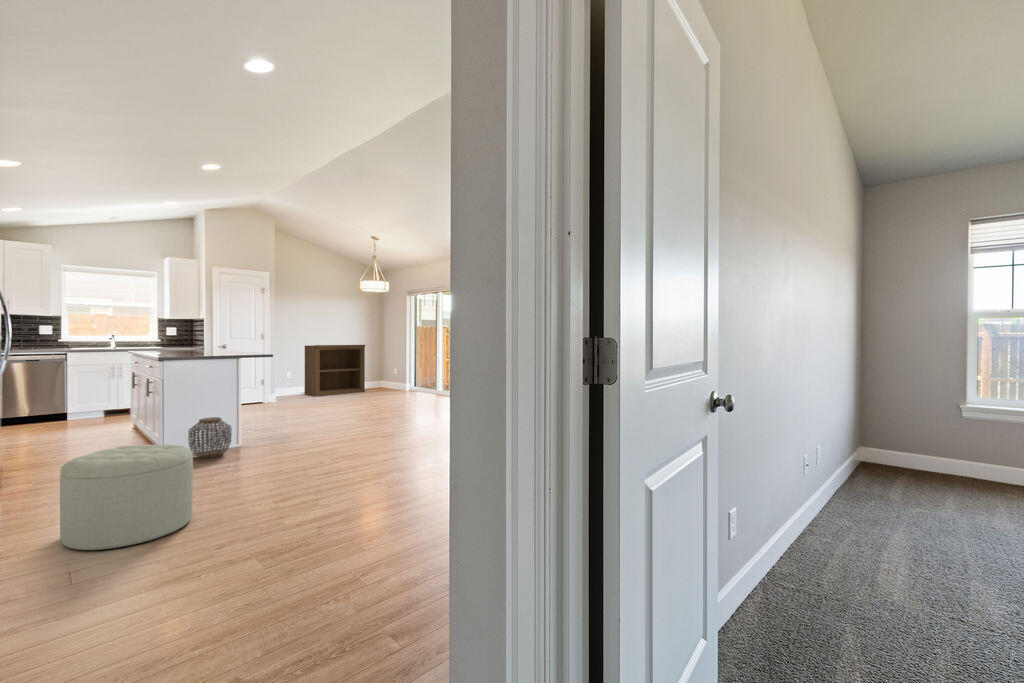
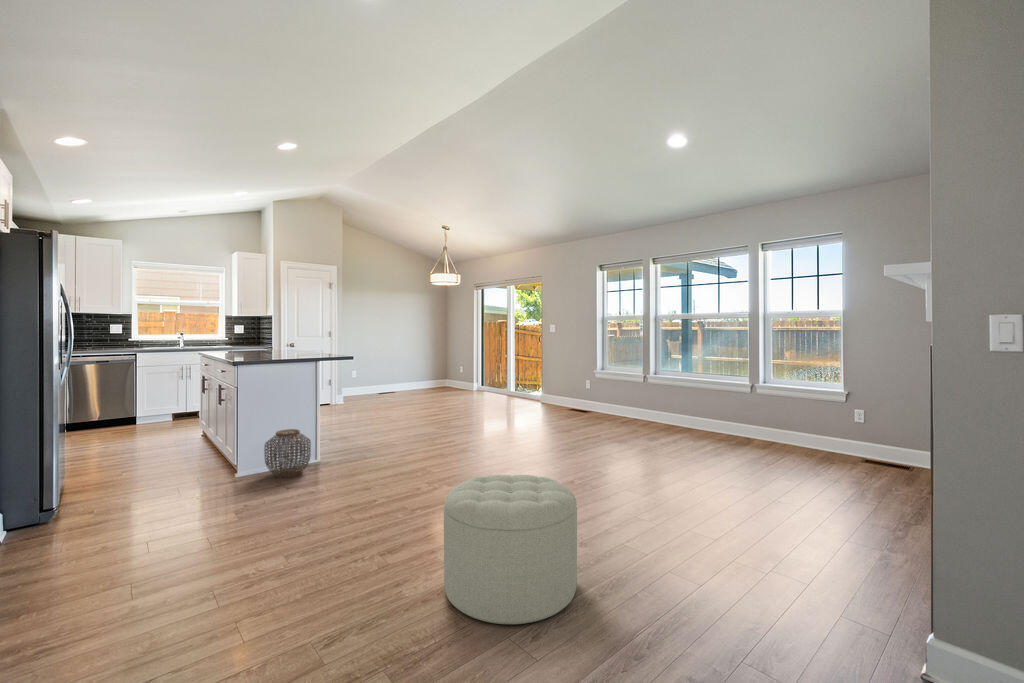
bookshelf: present [304,345,365,396] -> none [370,342,432,397]
ottoman: present [60,444,193,550] -> present [444,475,577,624]

